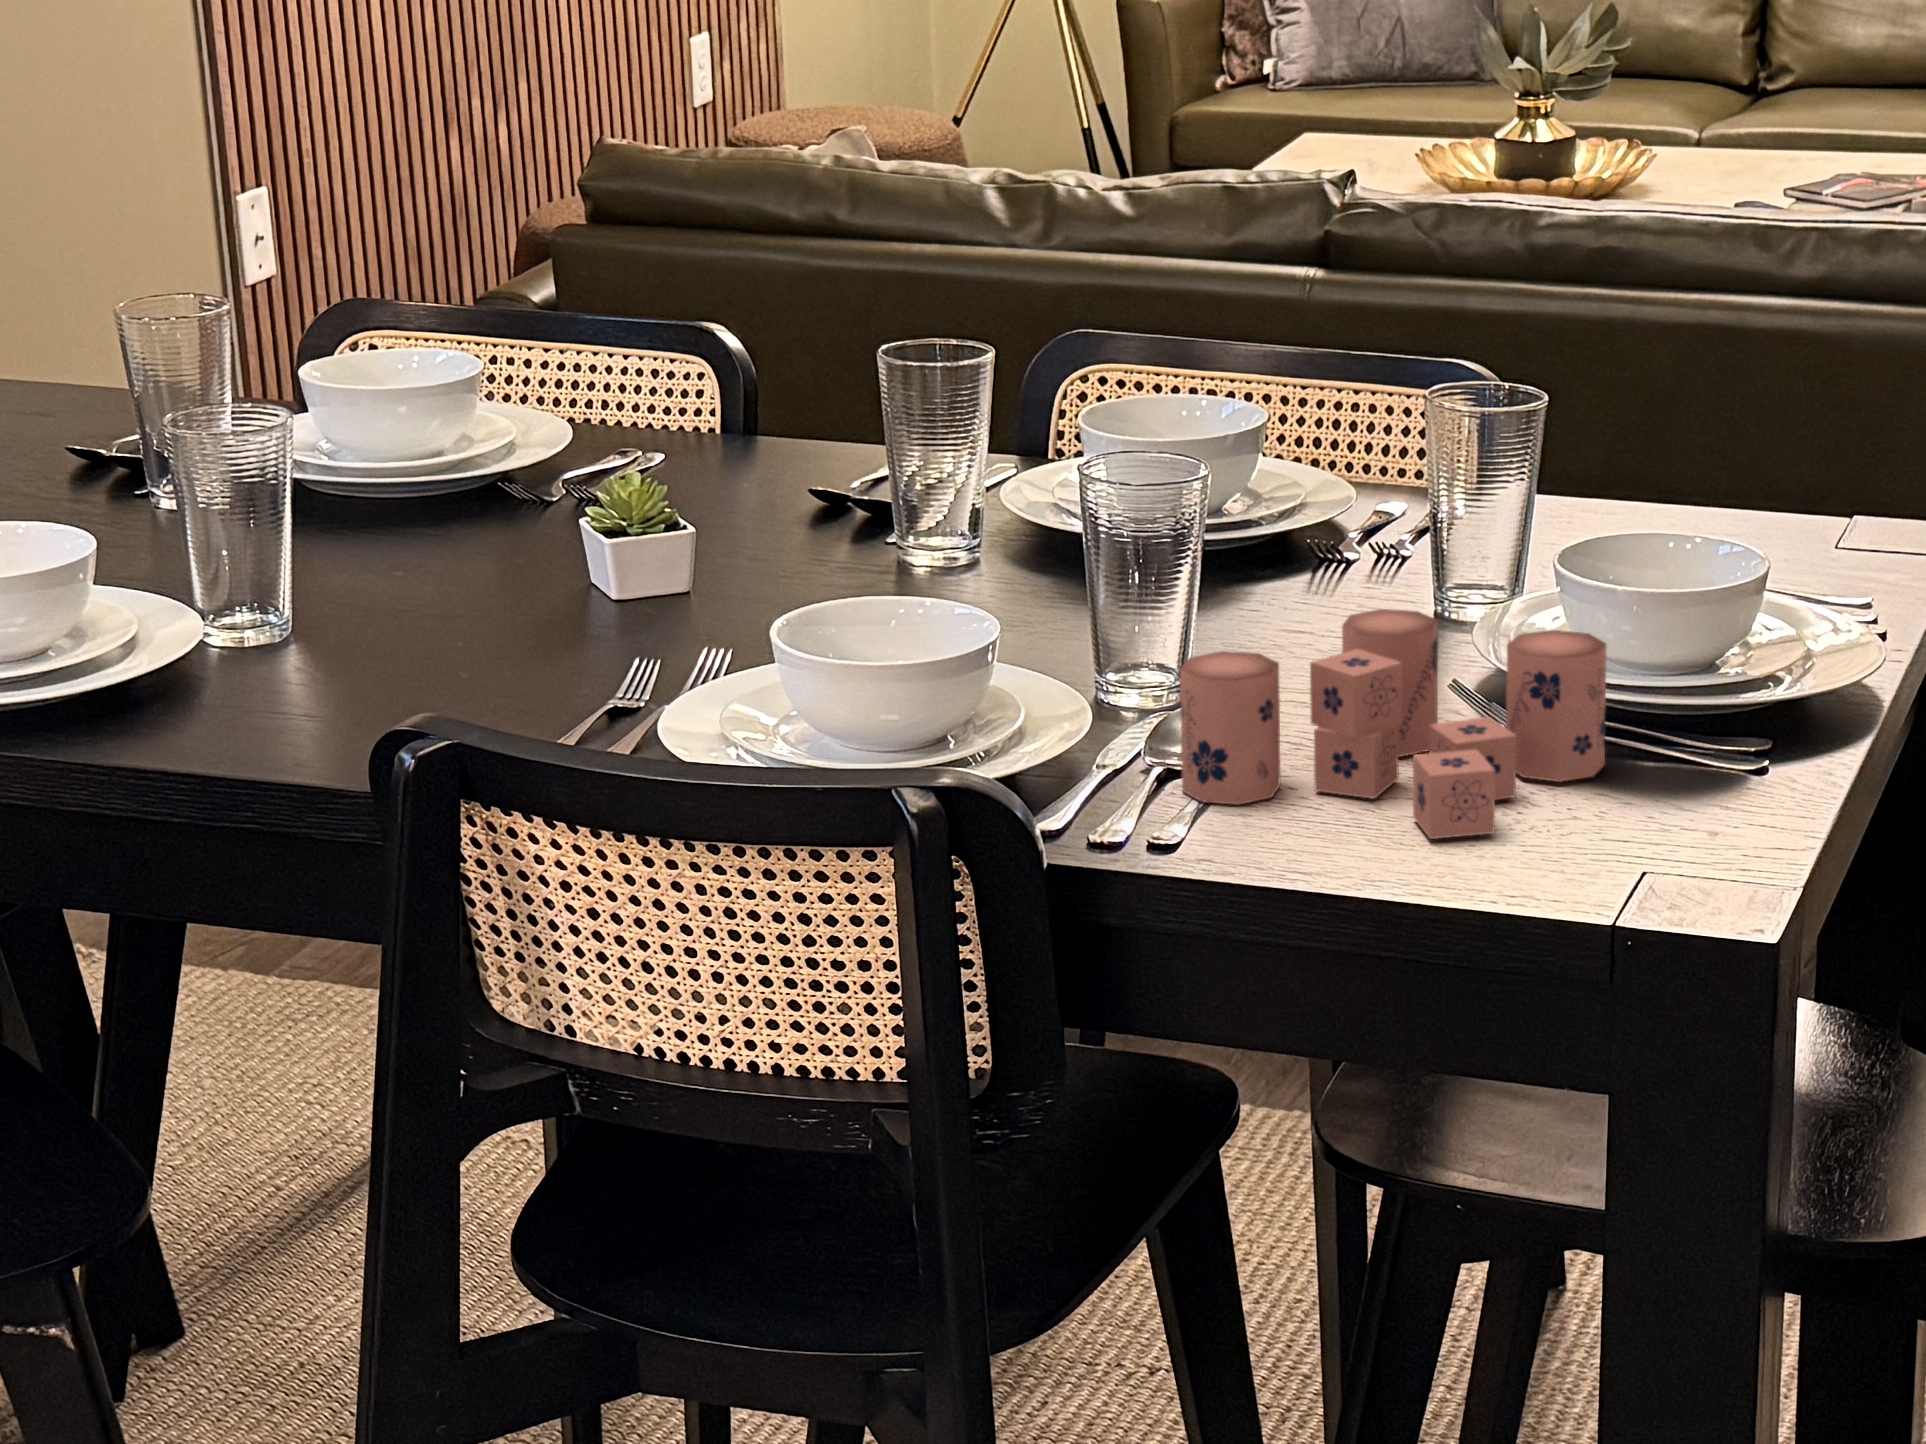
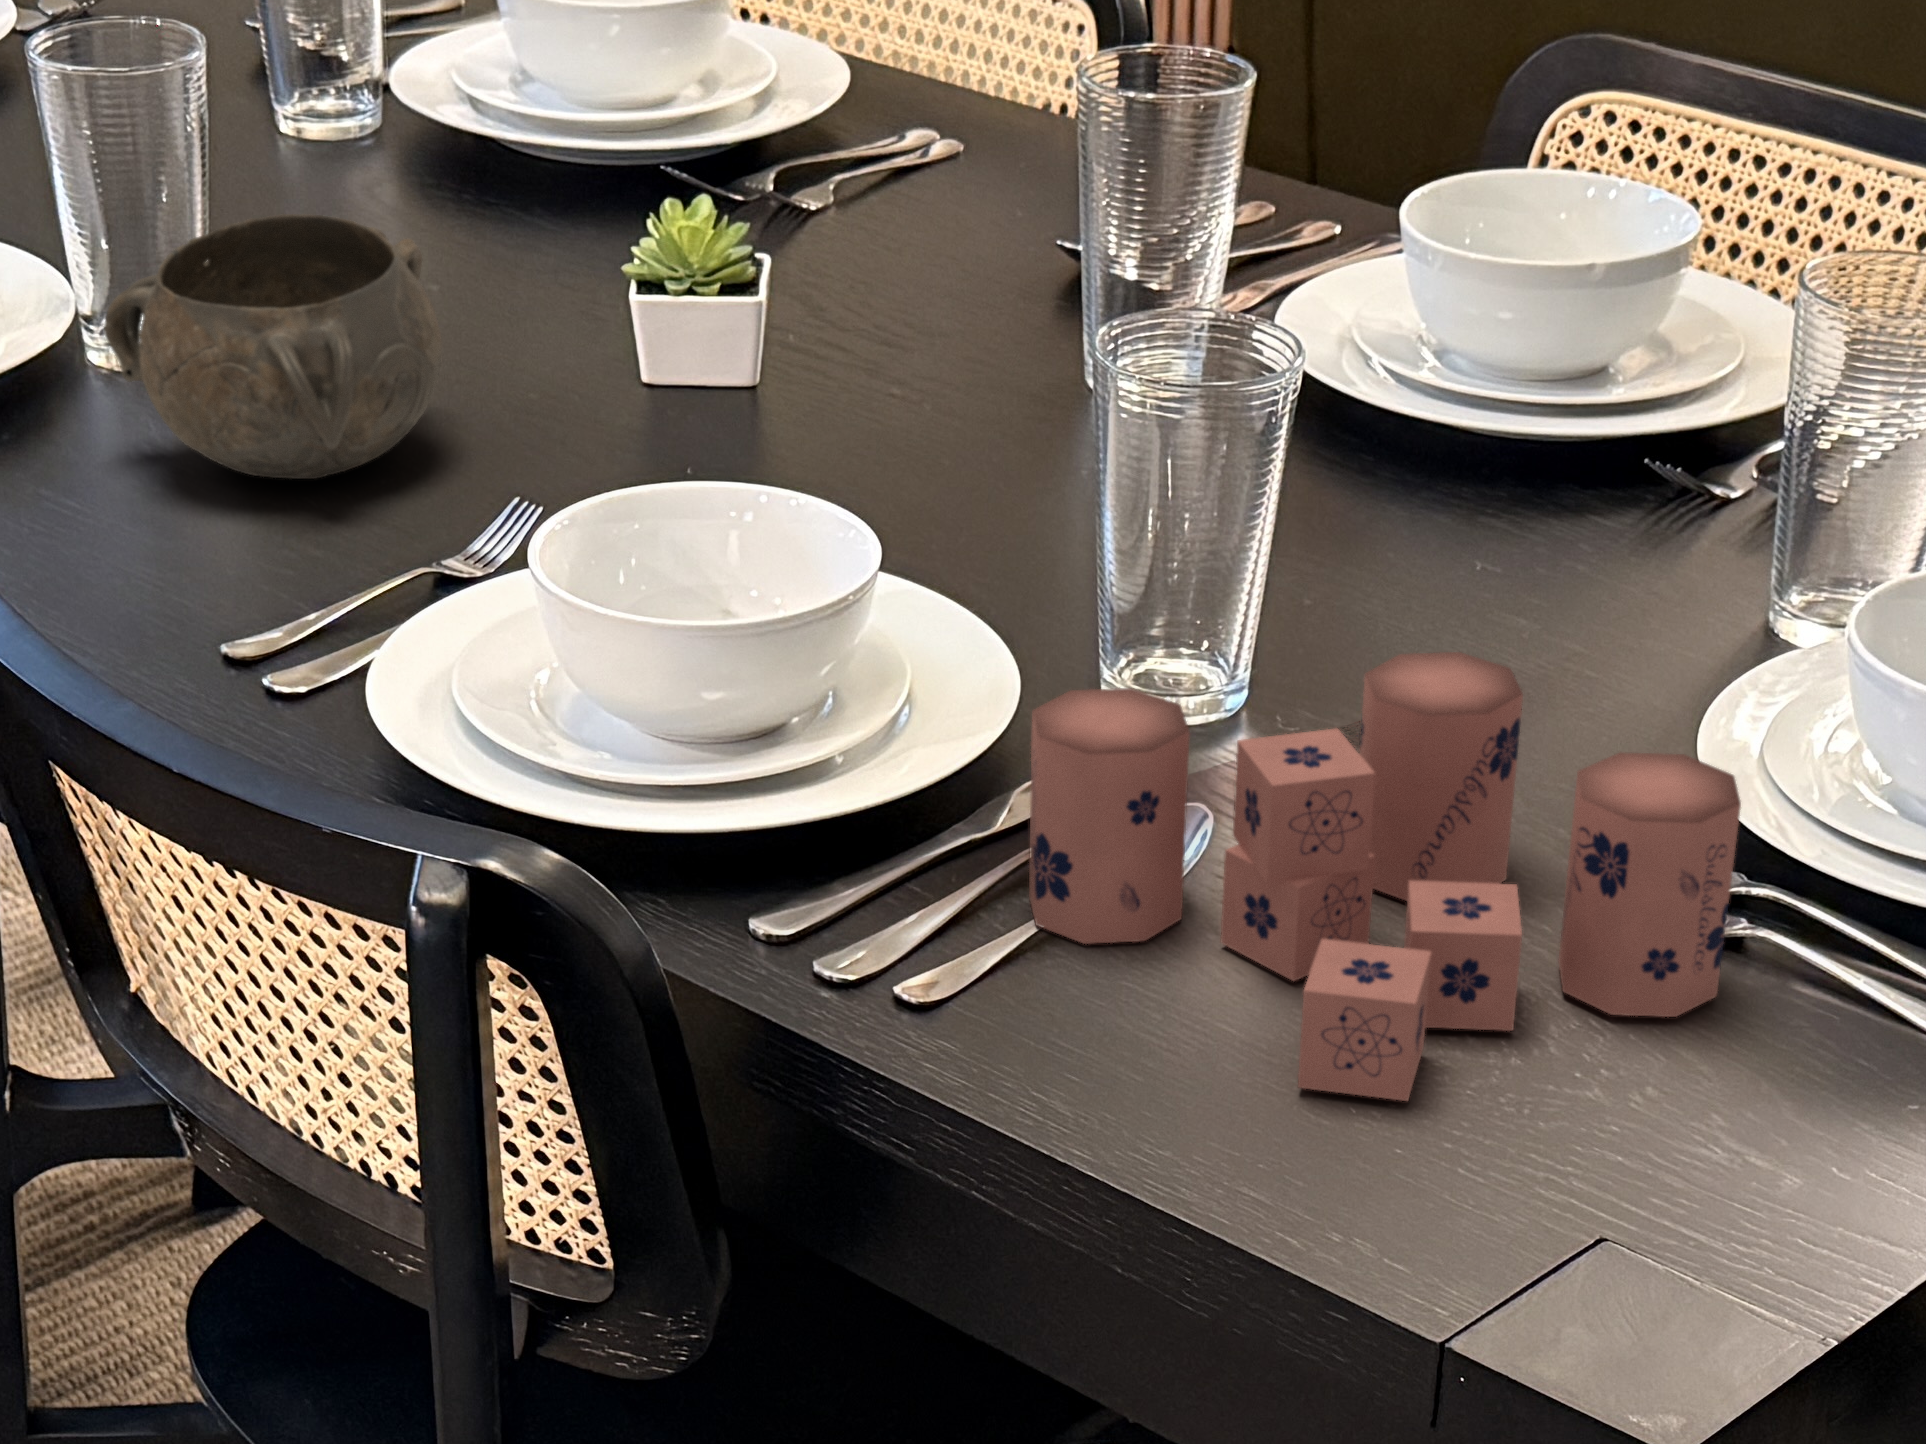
decorative bowl: none [316,502,556,679] -> present [104,214,442,479]

